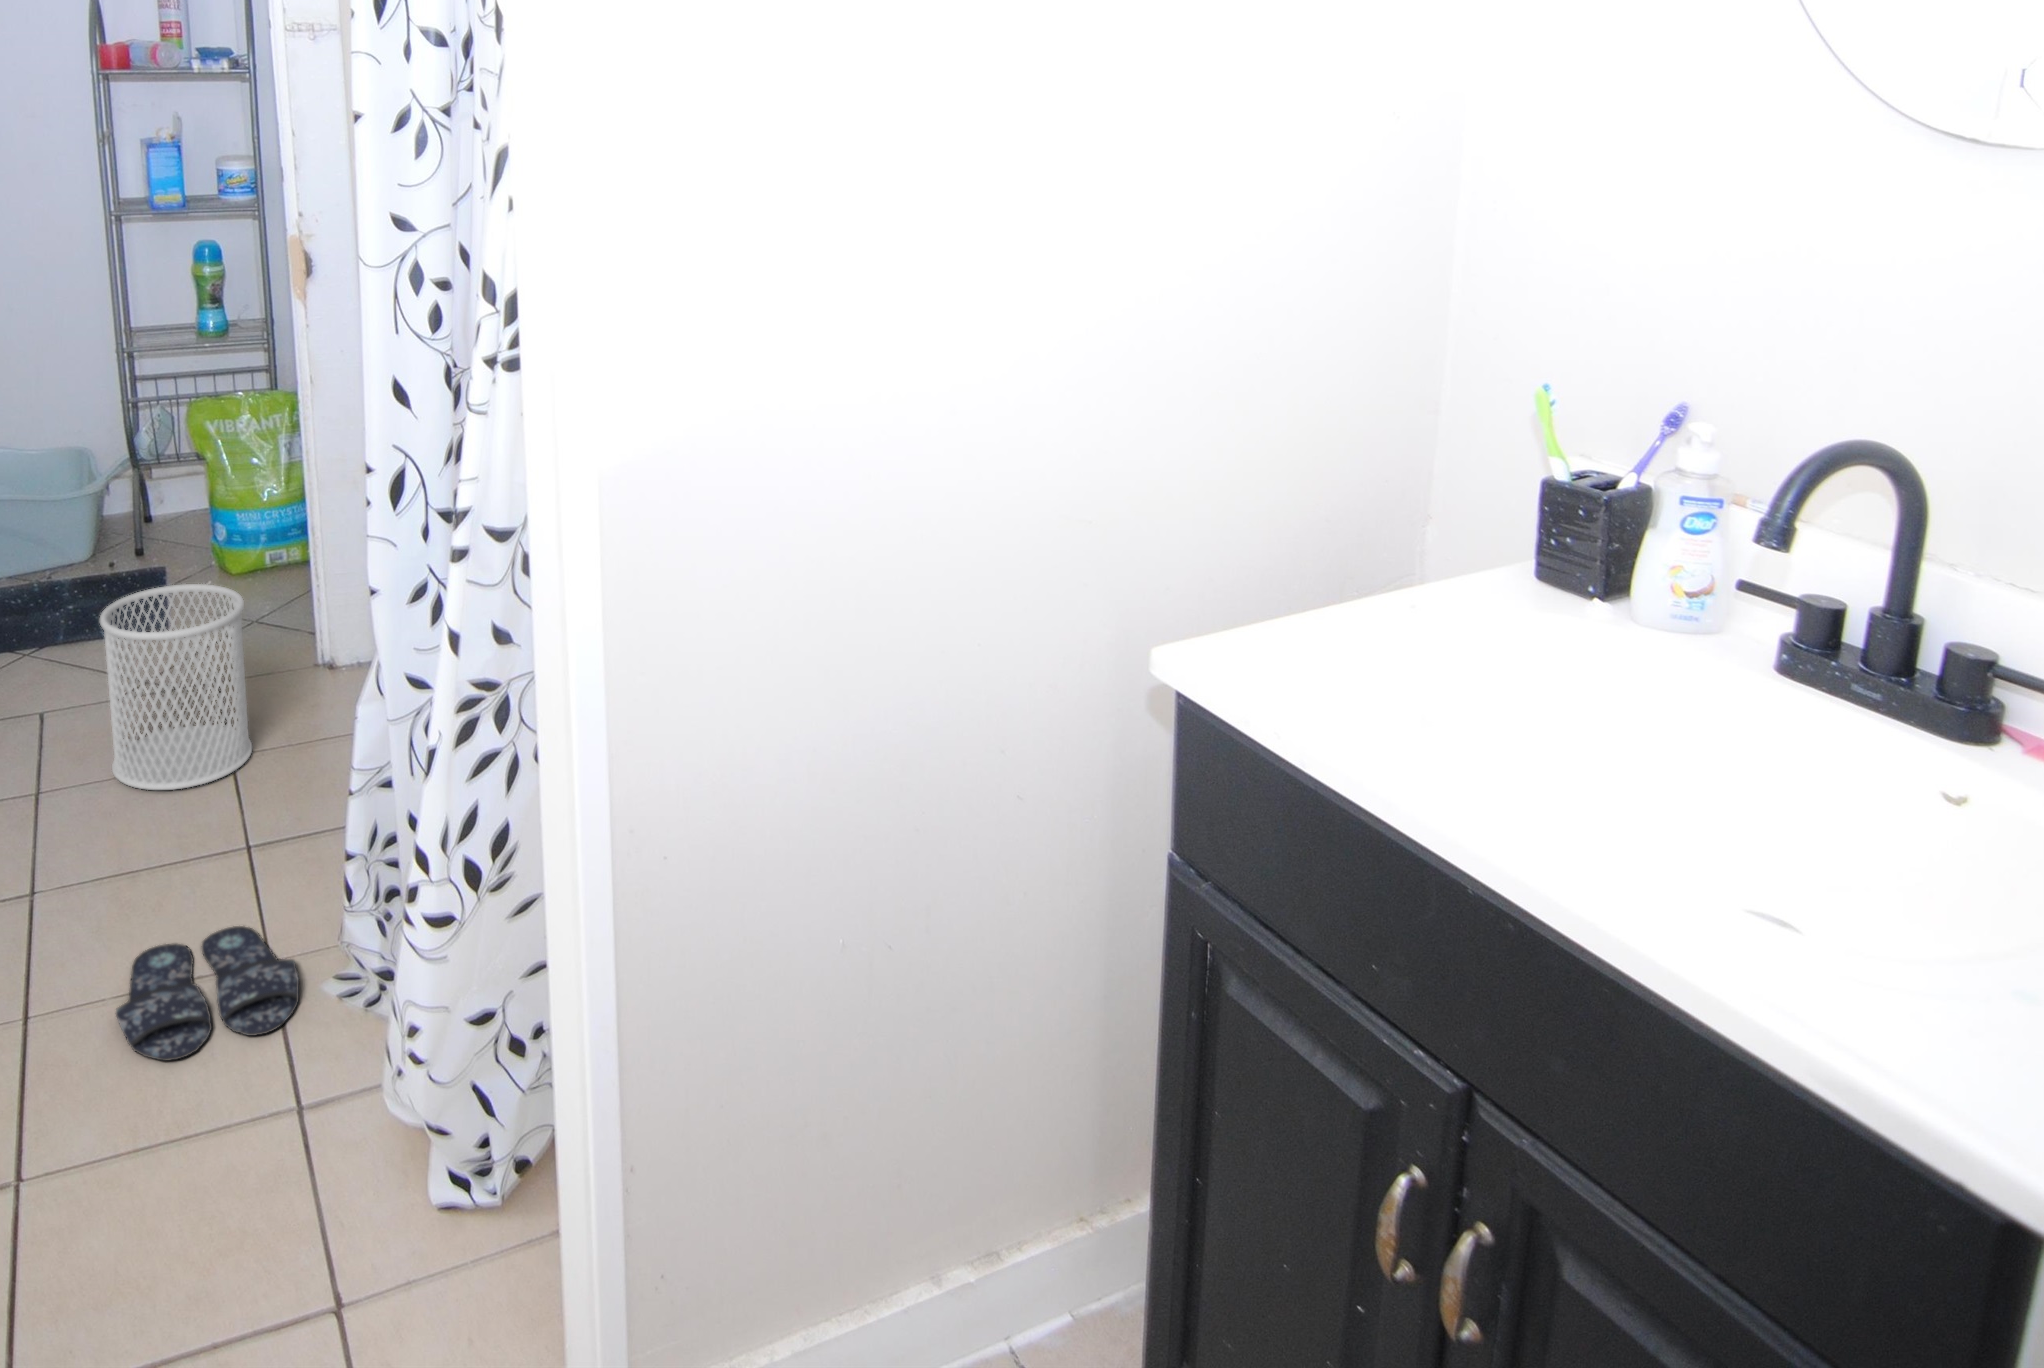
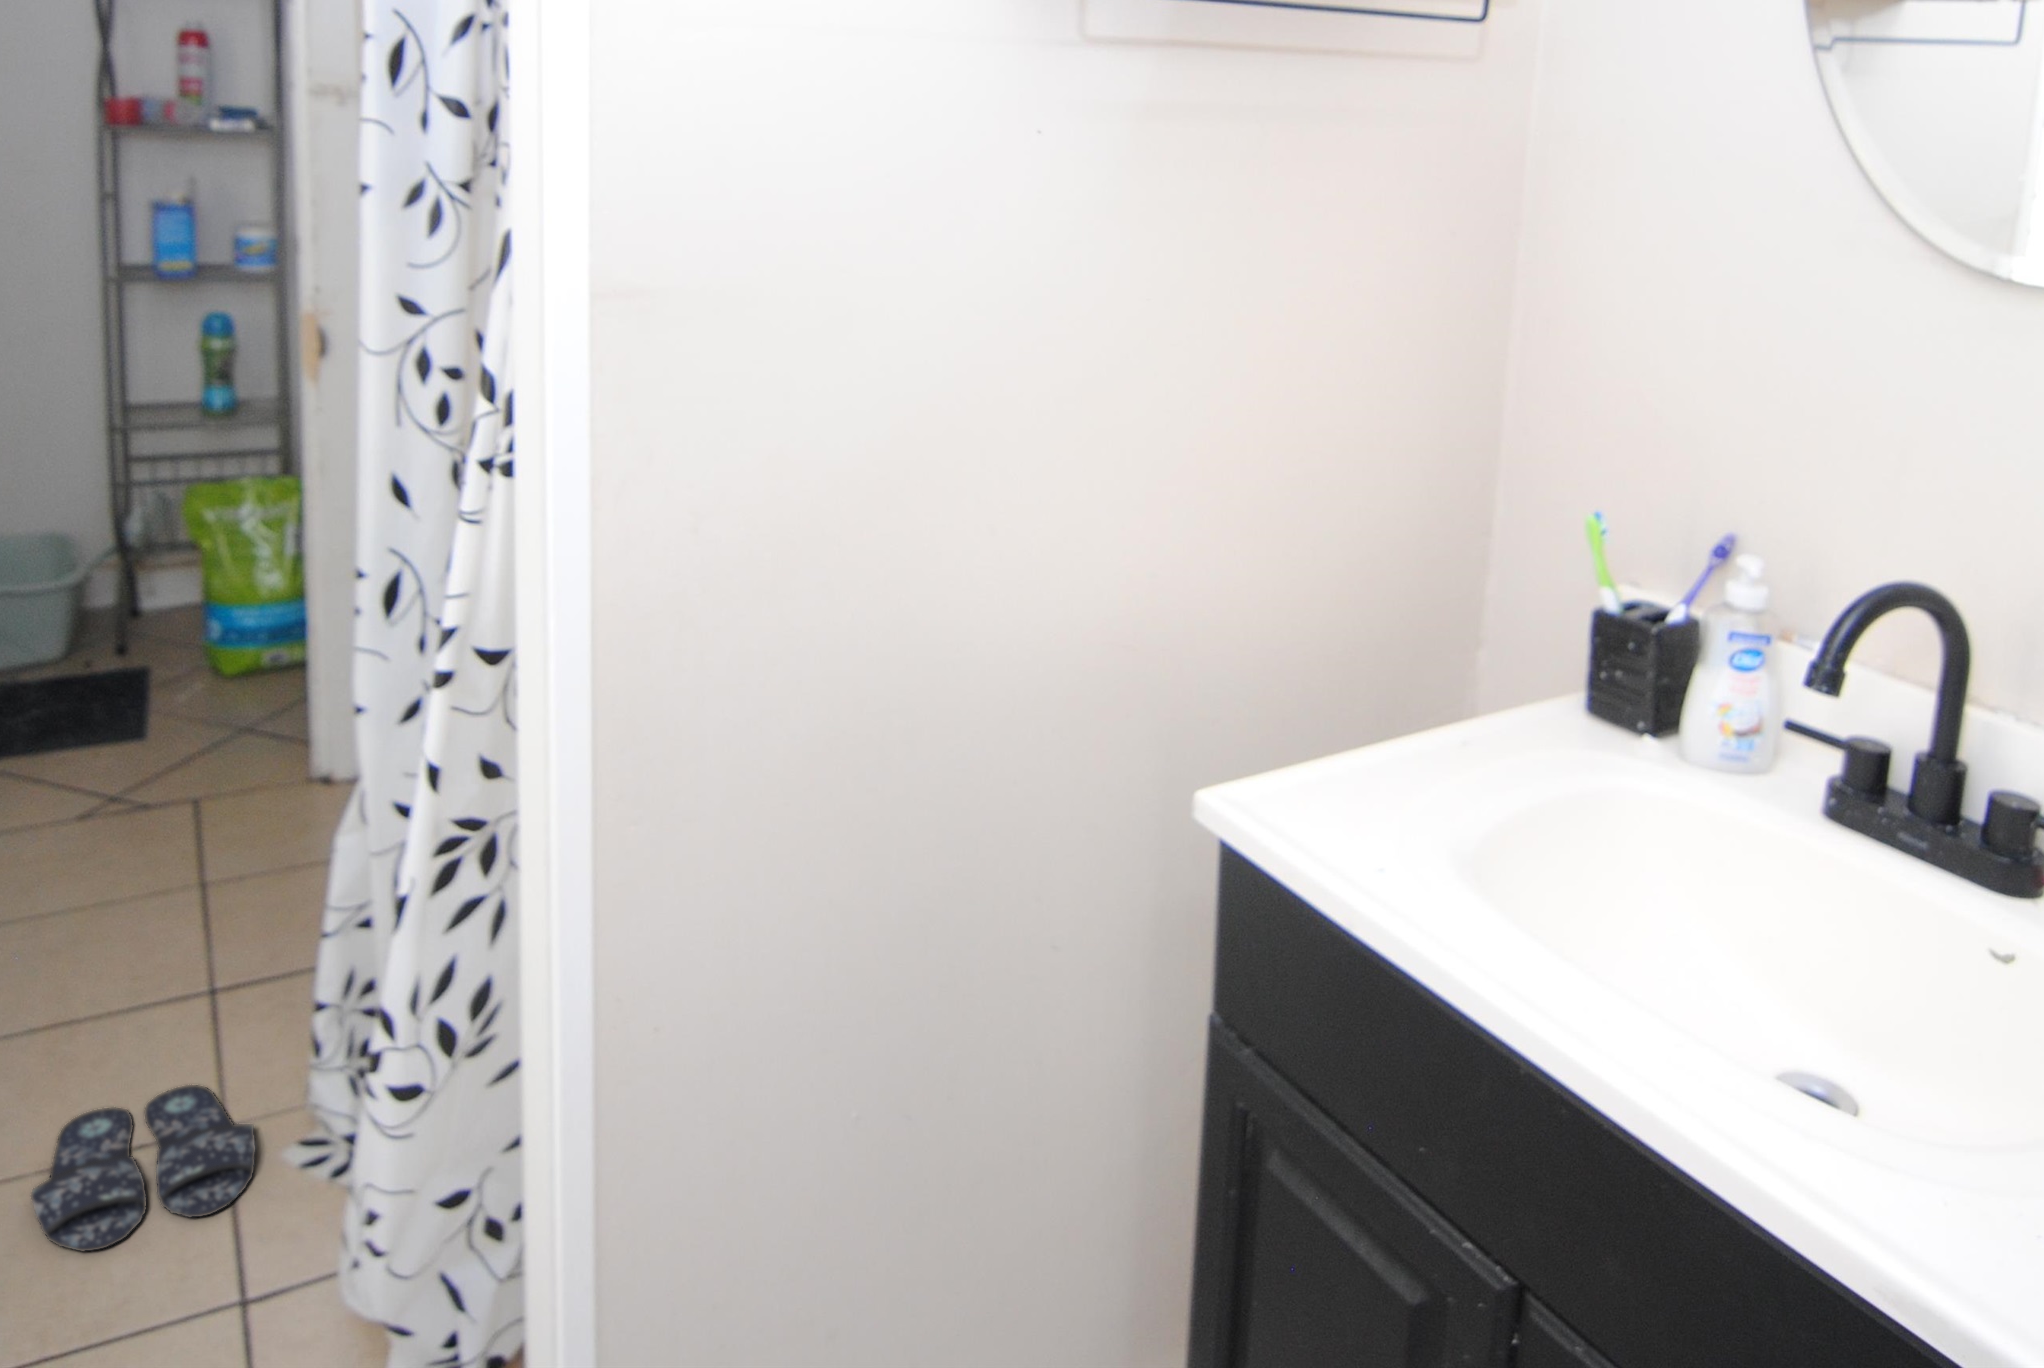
wastebasket: present [100,584,252,790] -> none [57,691,230,925]

